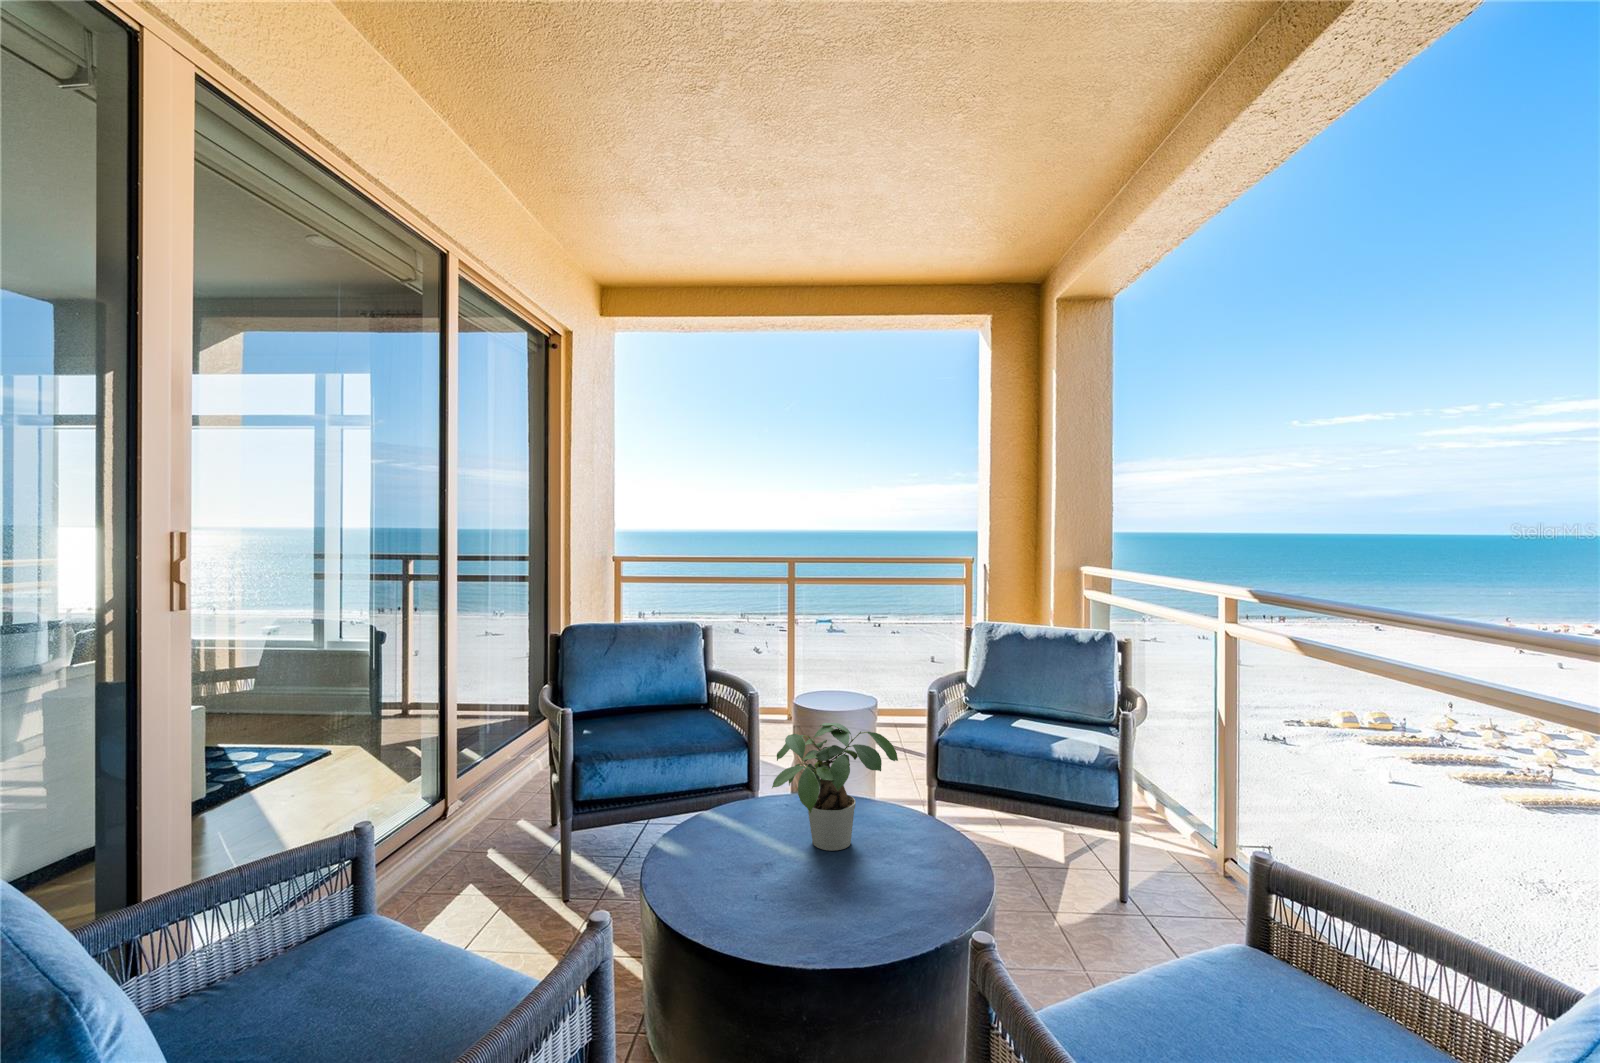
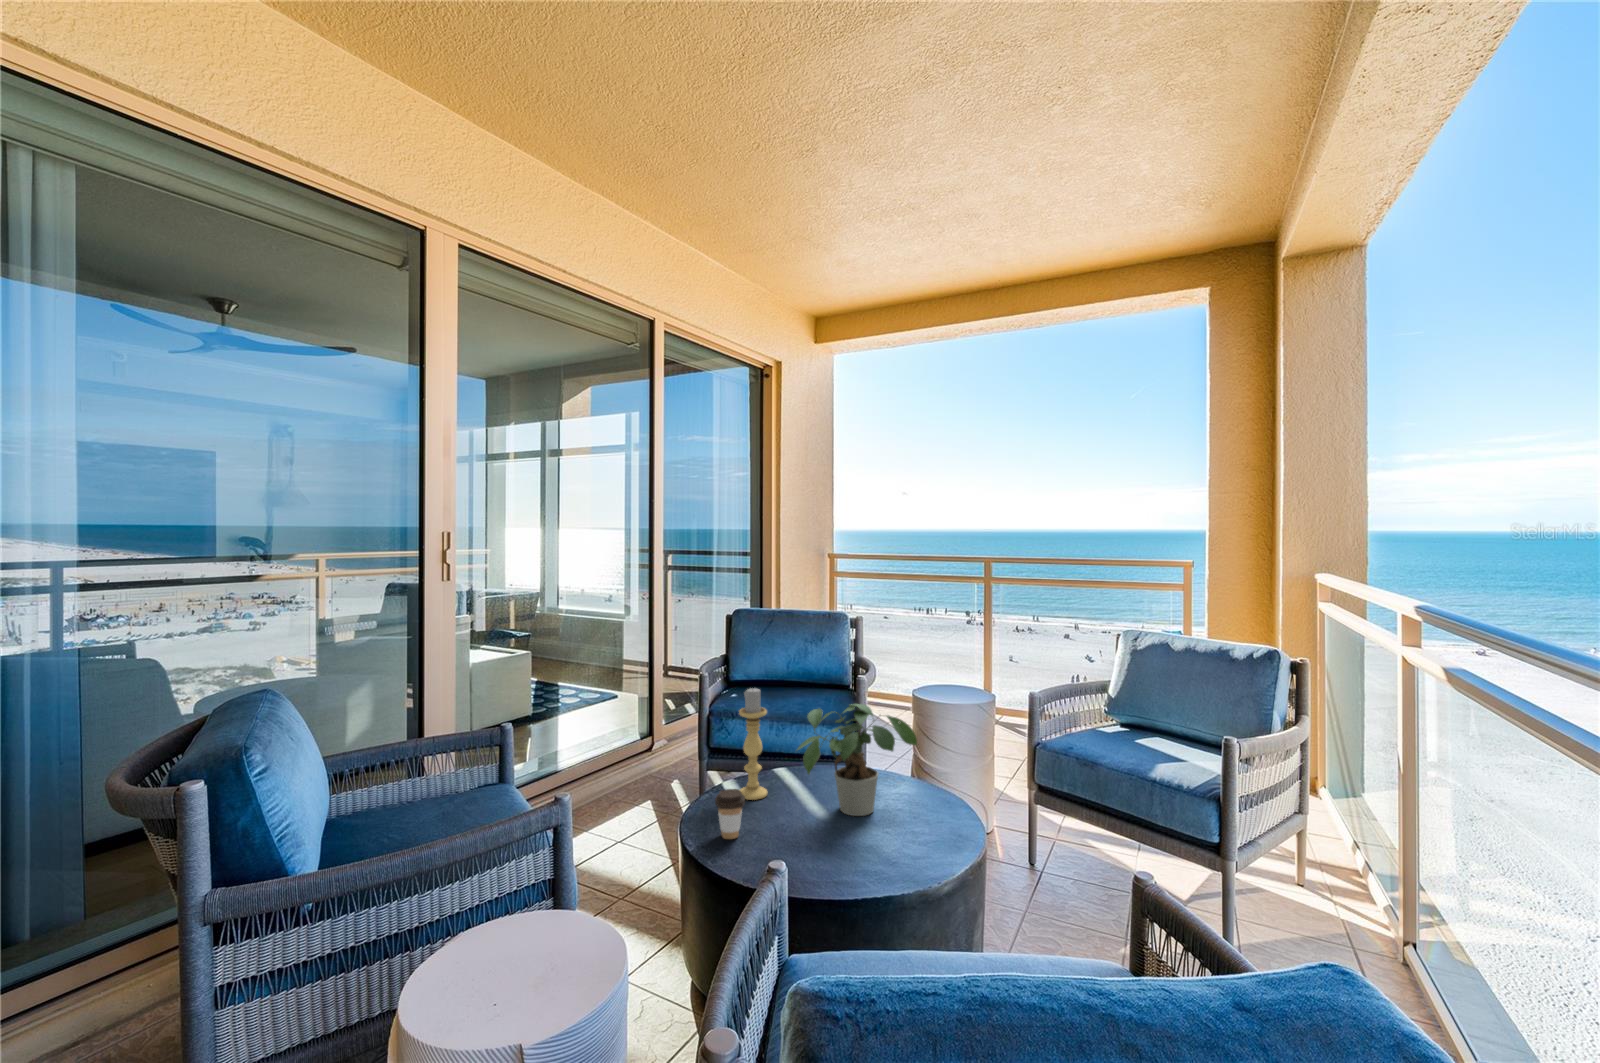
candle holder: none [686,718,722,857] -> present [739,688,767,800]
coffee cup: none [707,846,748,912] -> present [715,789,745,839]

